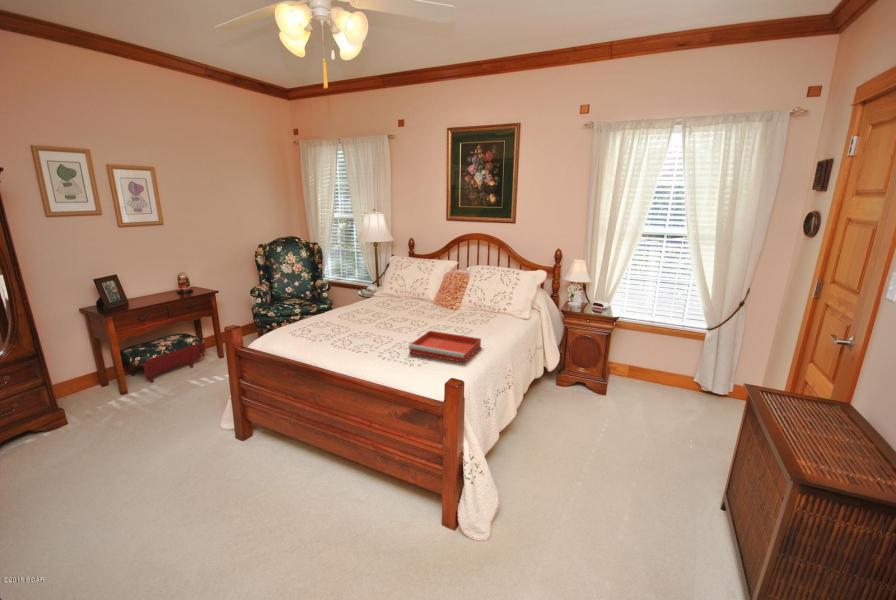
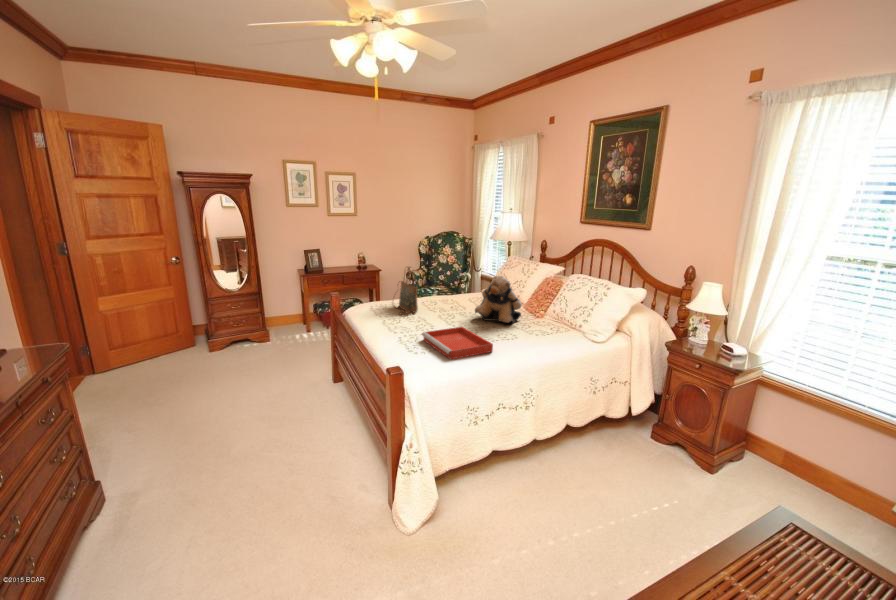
teddy bear: none [410,275,453,321] -> present [475,276,522,323]
handbag: none [309,280,353,335] -> present [394,267,418,316]

